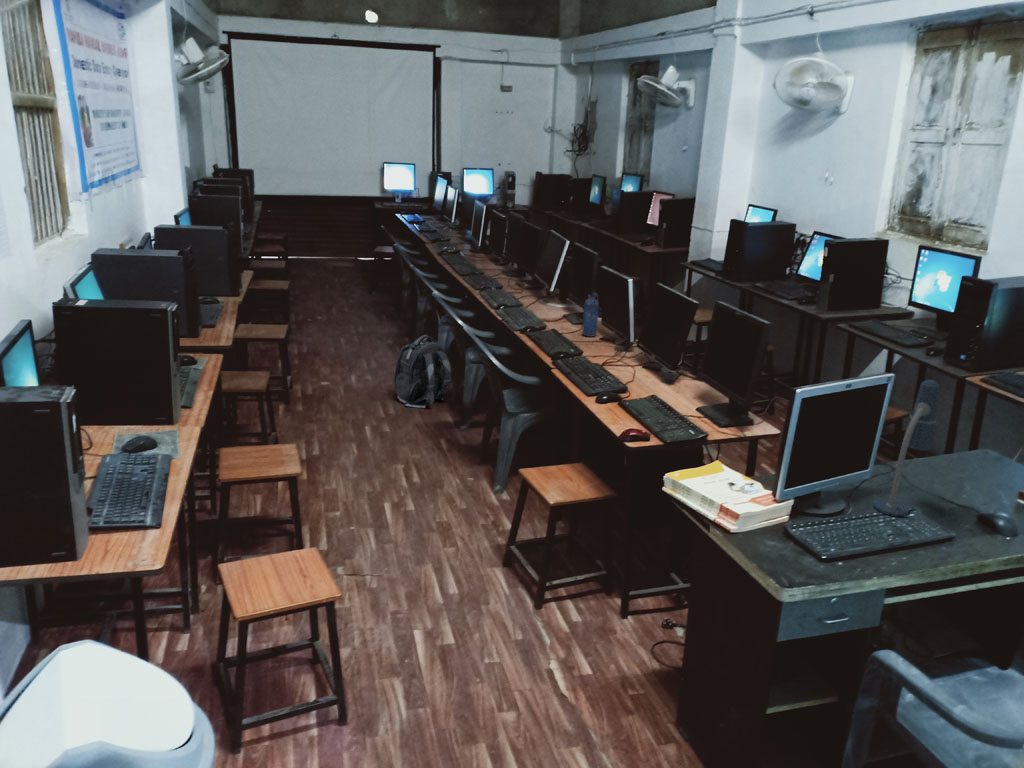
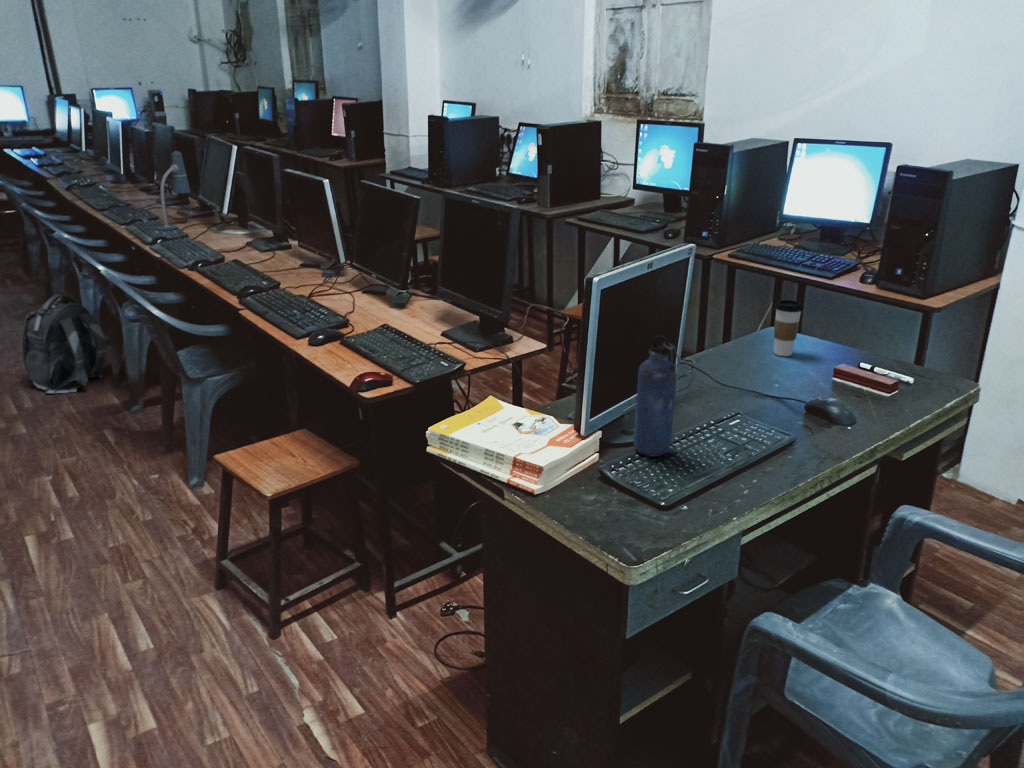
water bottle: present [582,291,599,337] -> present [634,335,680,457]
desk lamp: present [874,380,939,516] -> present [157,151,190,230]
coffee cup: none [977,428,1008,475] -> present [774,300,803,356]

